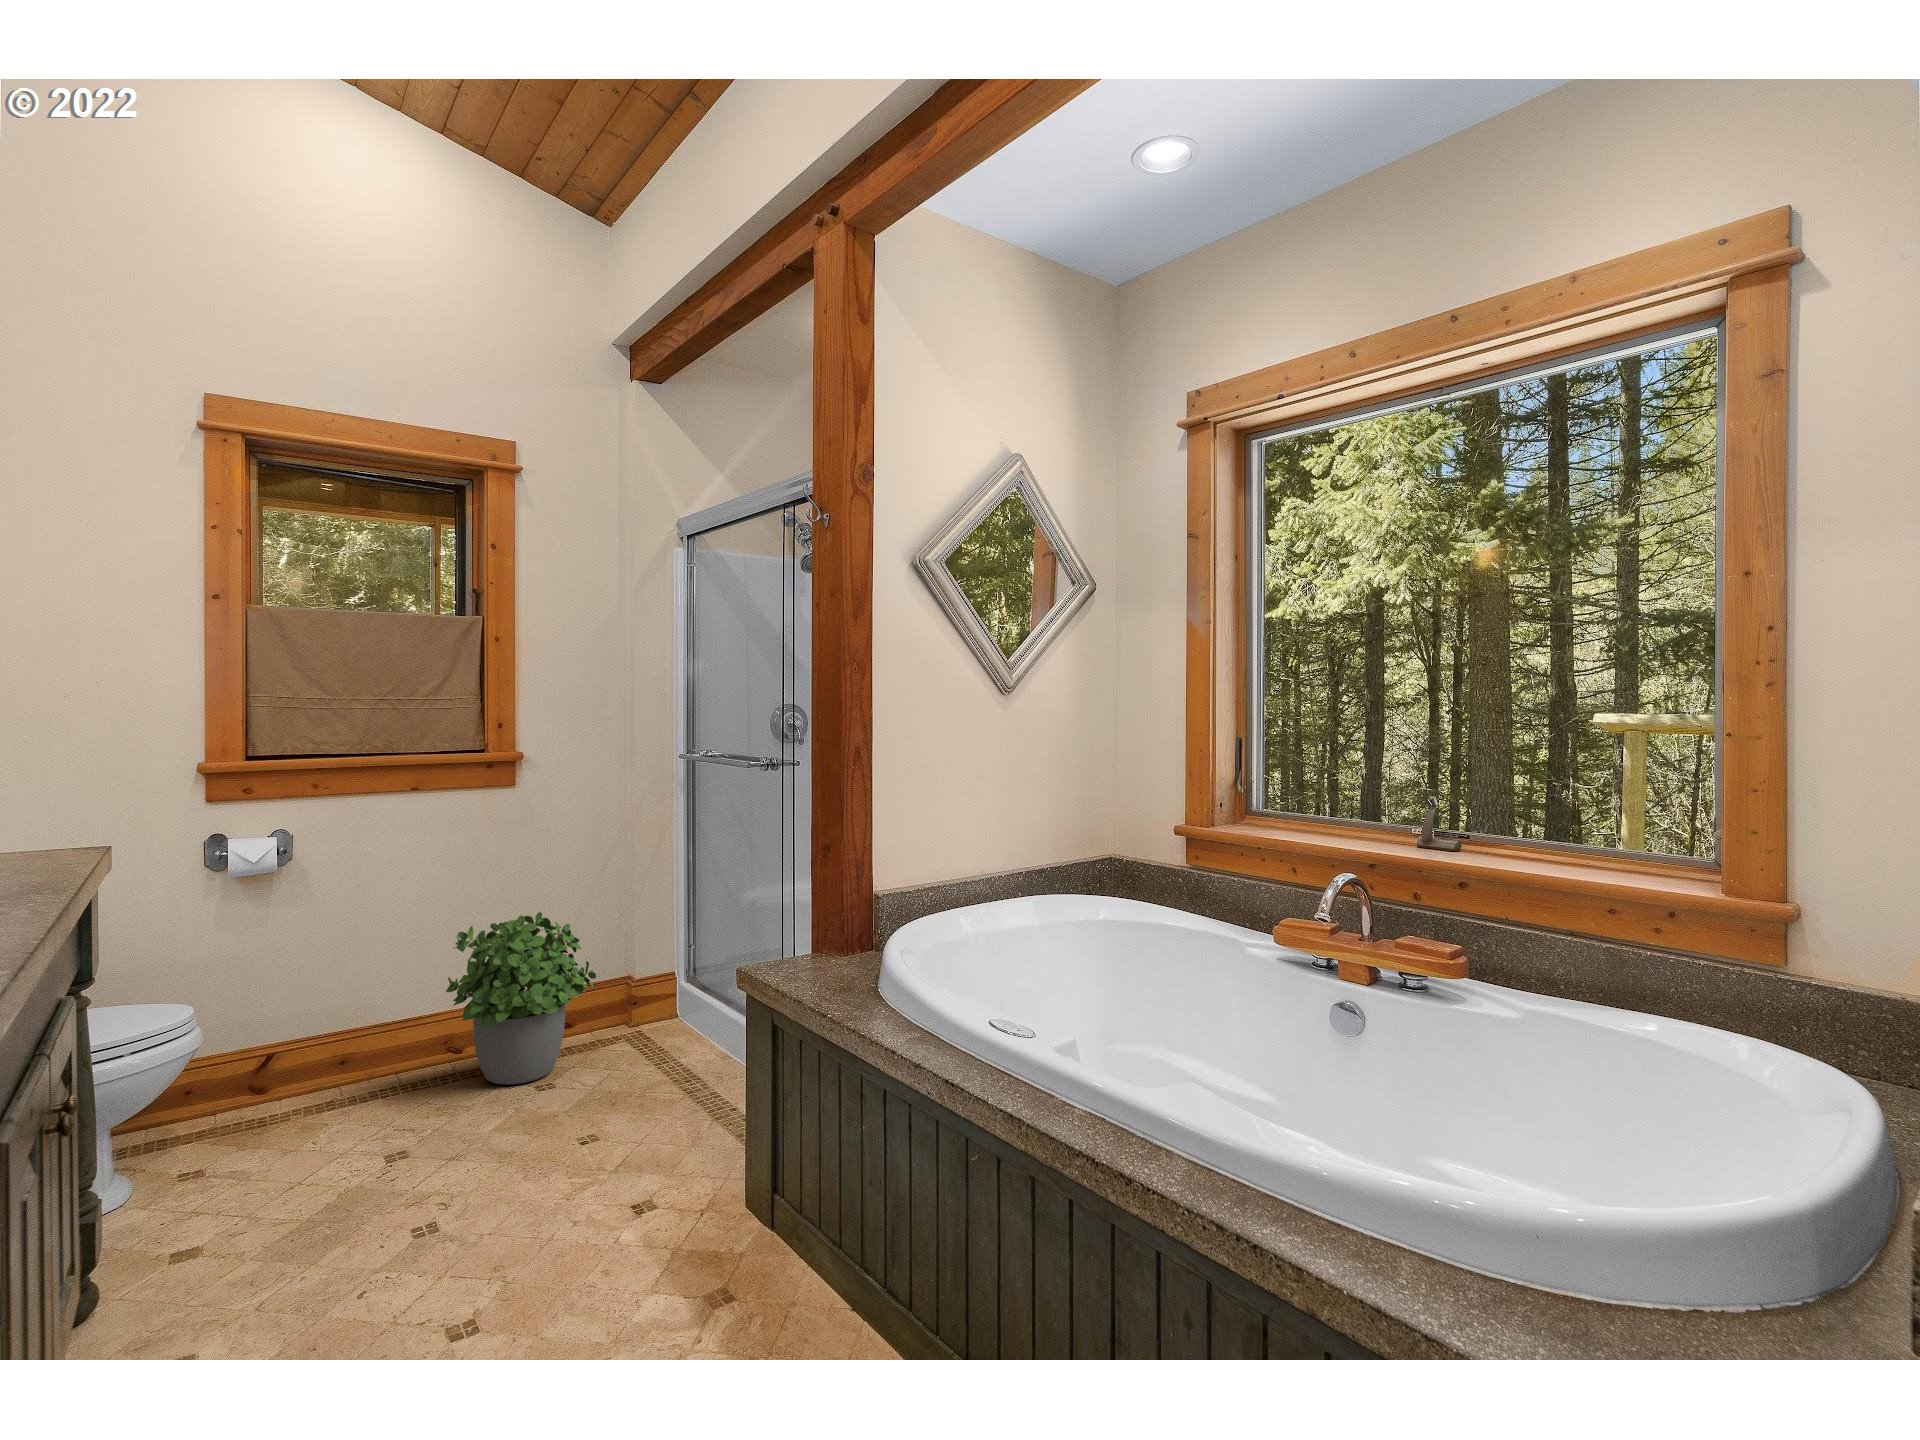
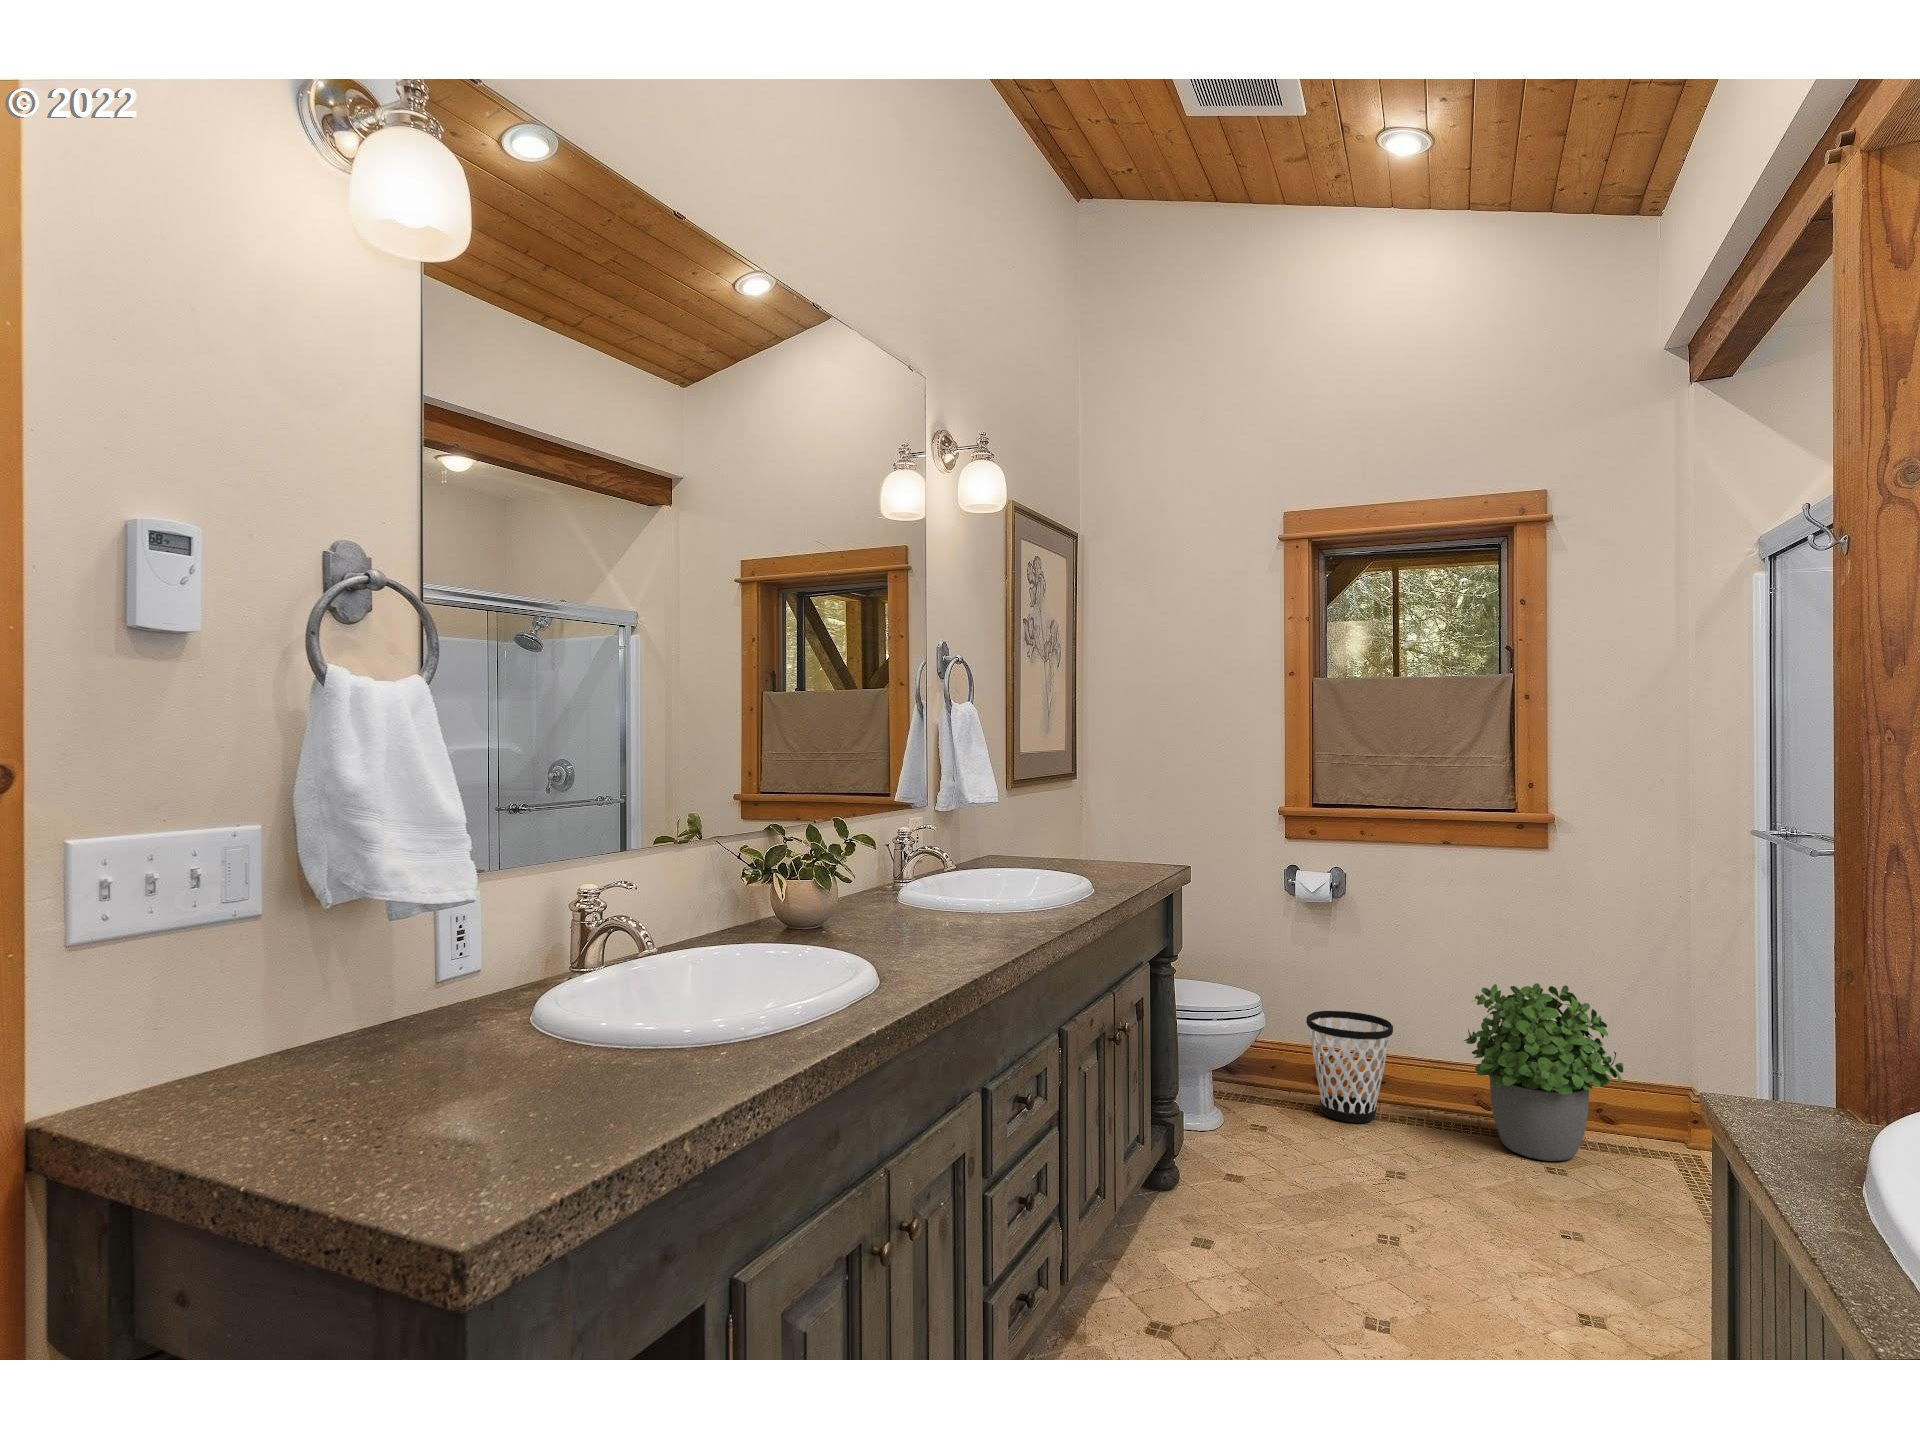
wastebasket: none [249,992,365,1124] -> present [1306,1011,1393,1123]

